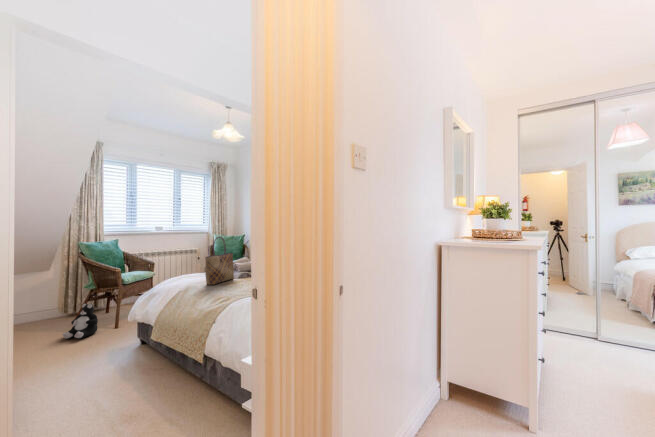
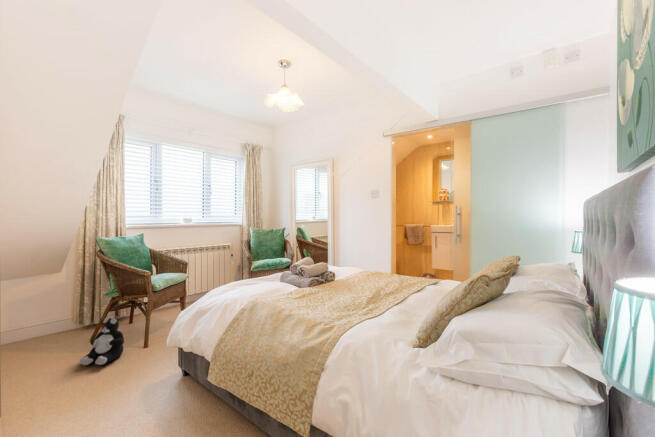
tote bag: present [205,237,234,285] -> none [277,234,307,301]

